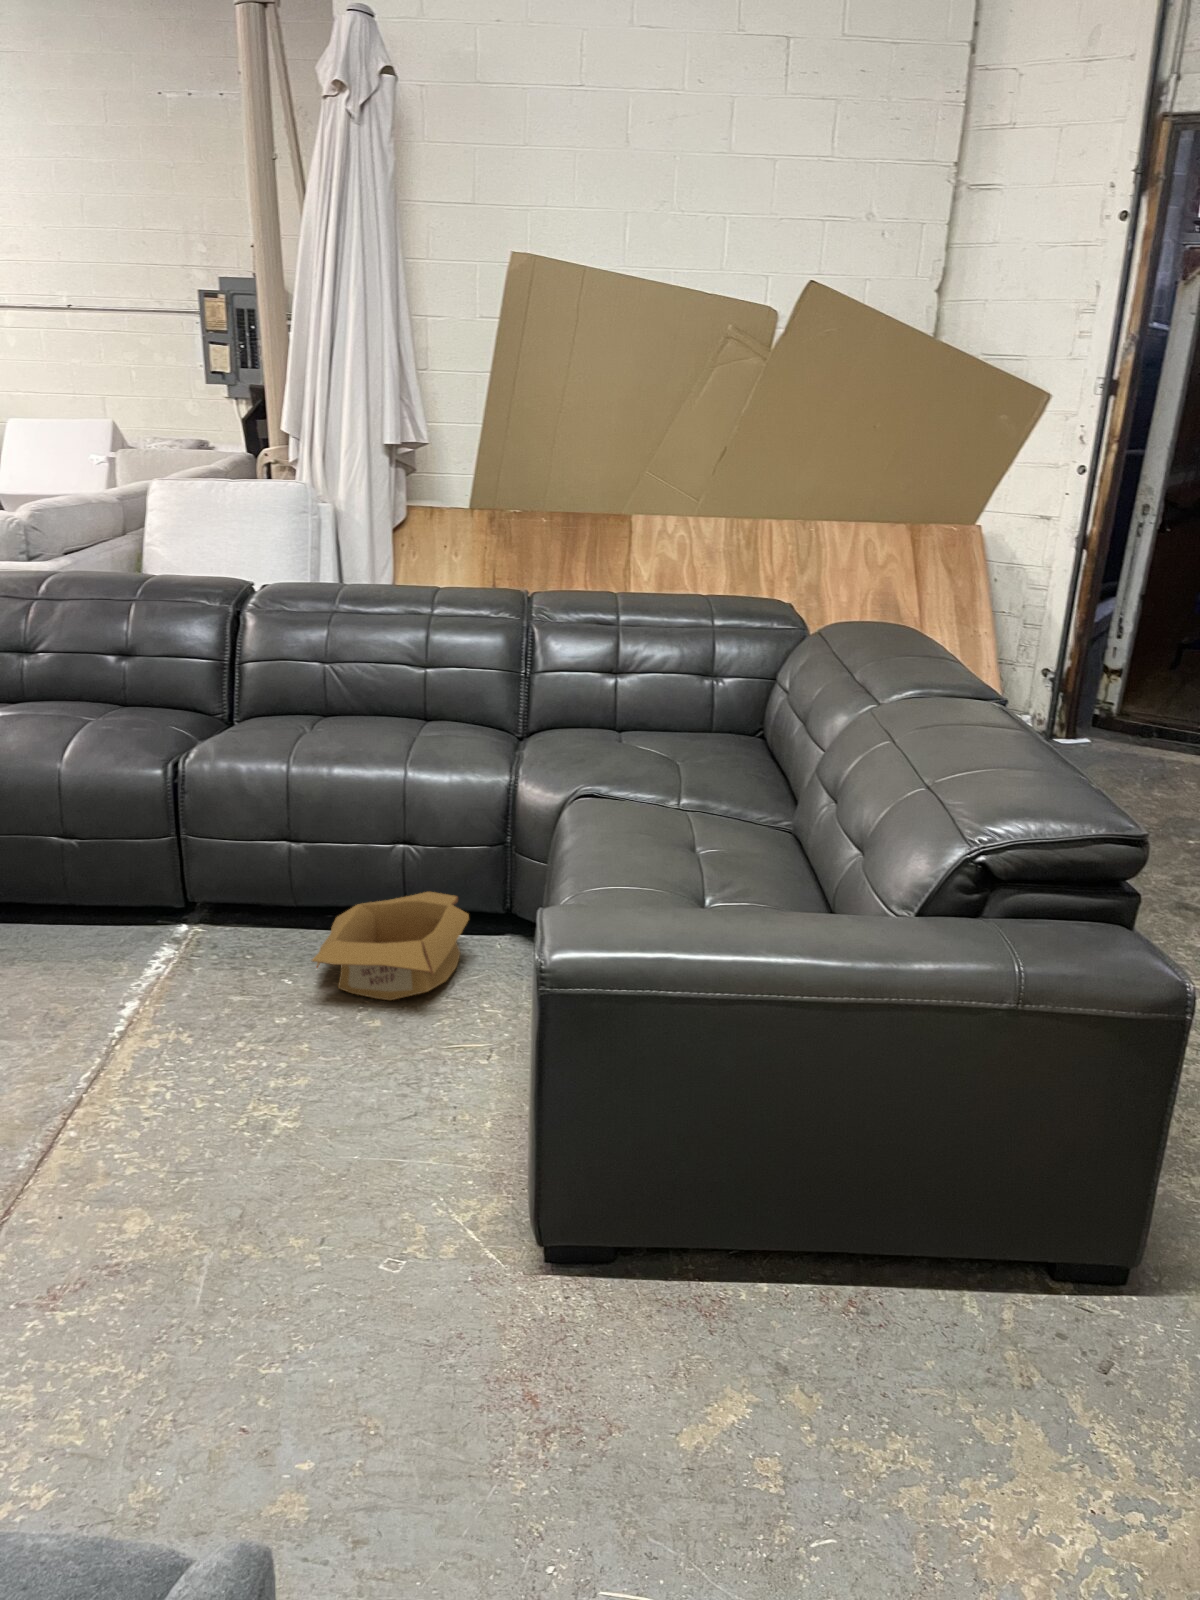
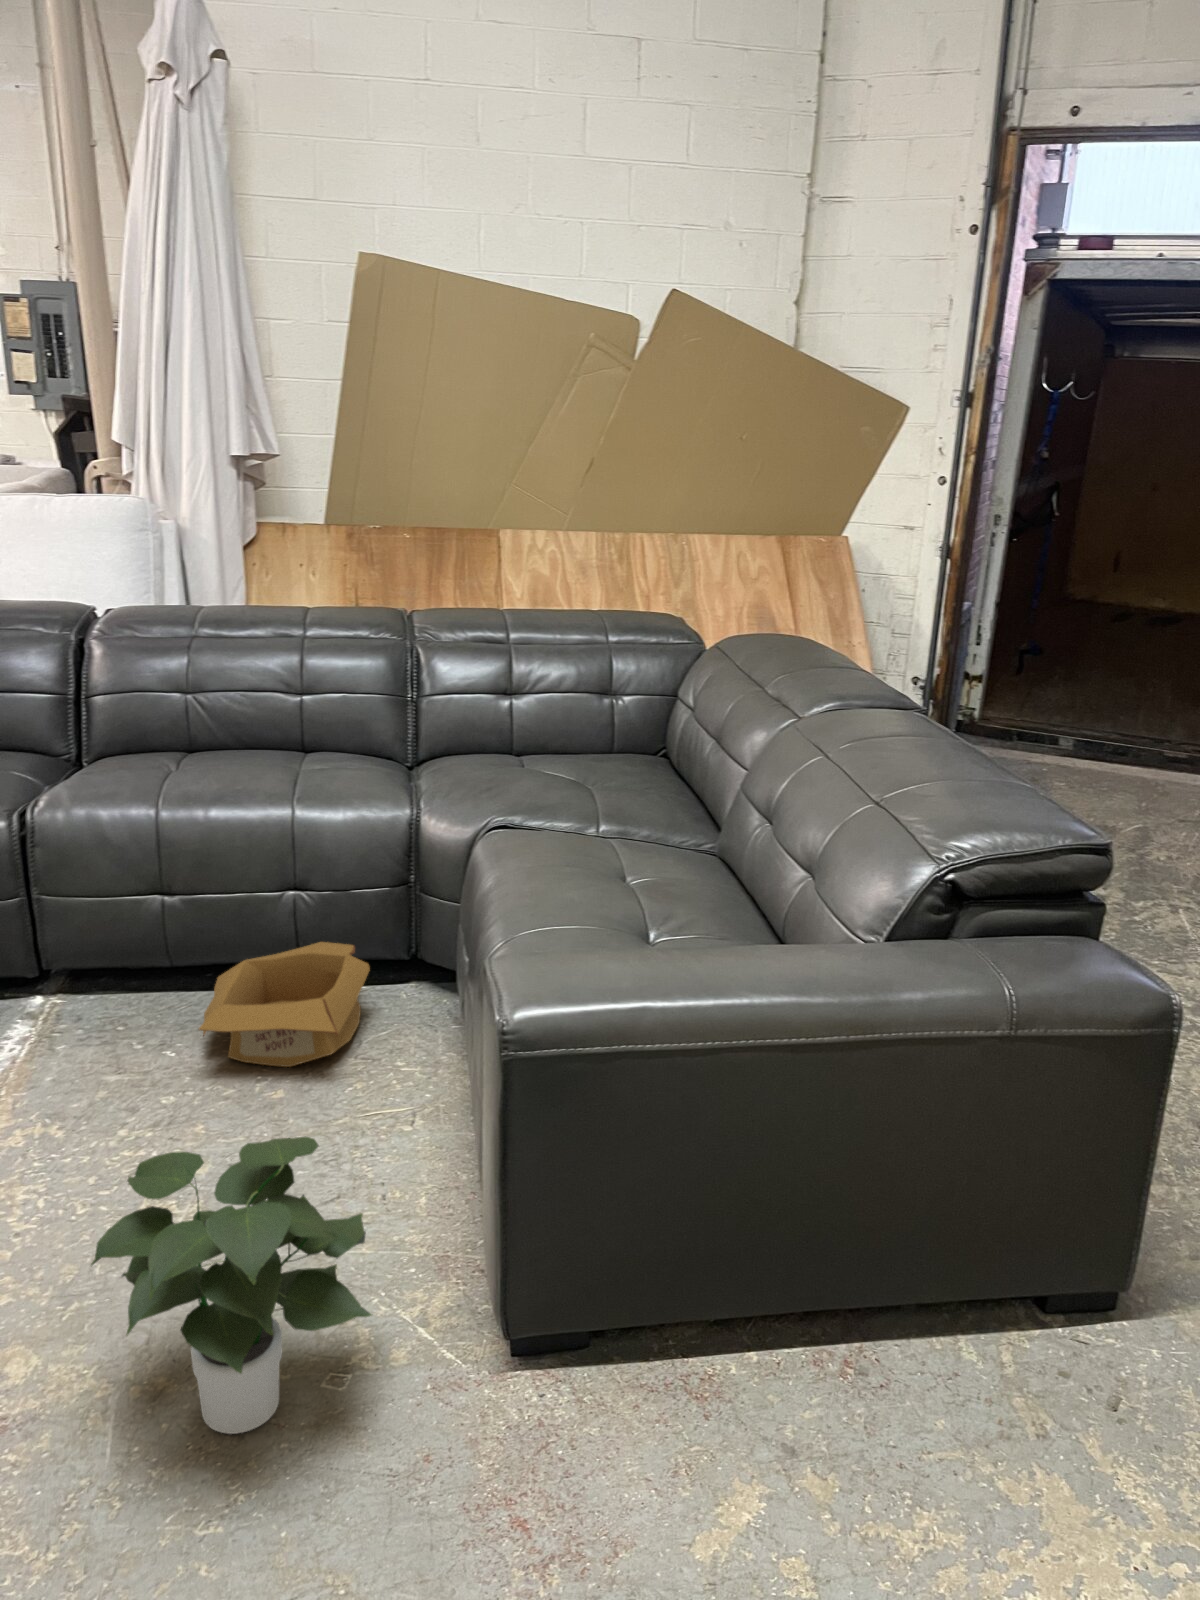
potted plant: none [185,1051,422,1299] -> present [91,1136,372,1434]

